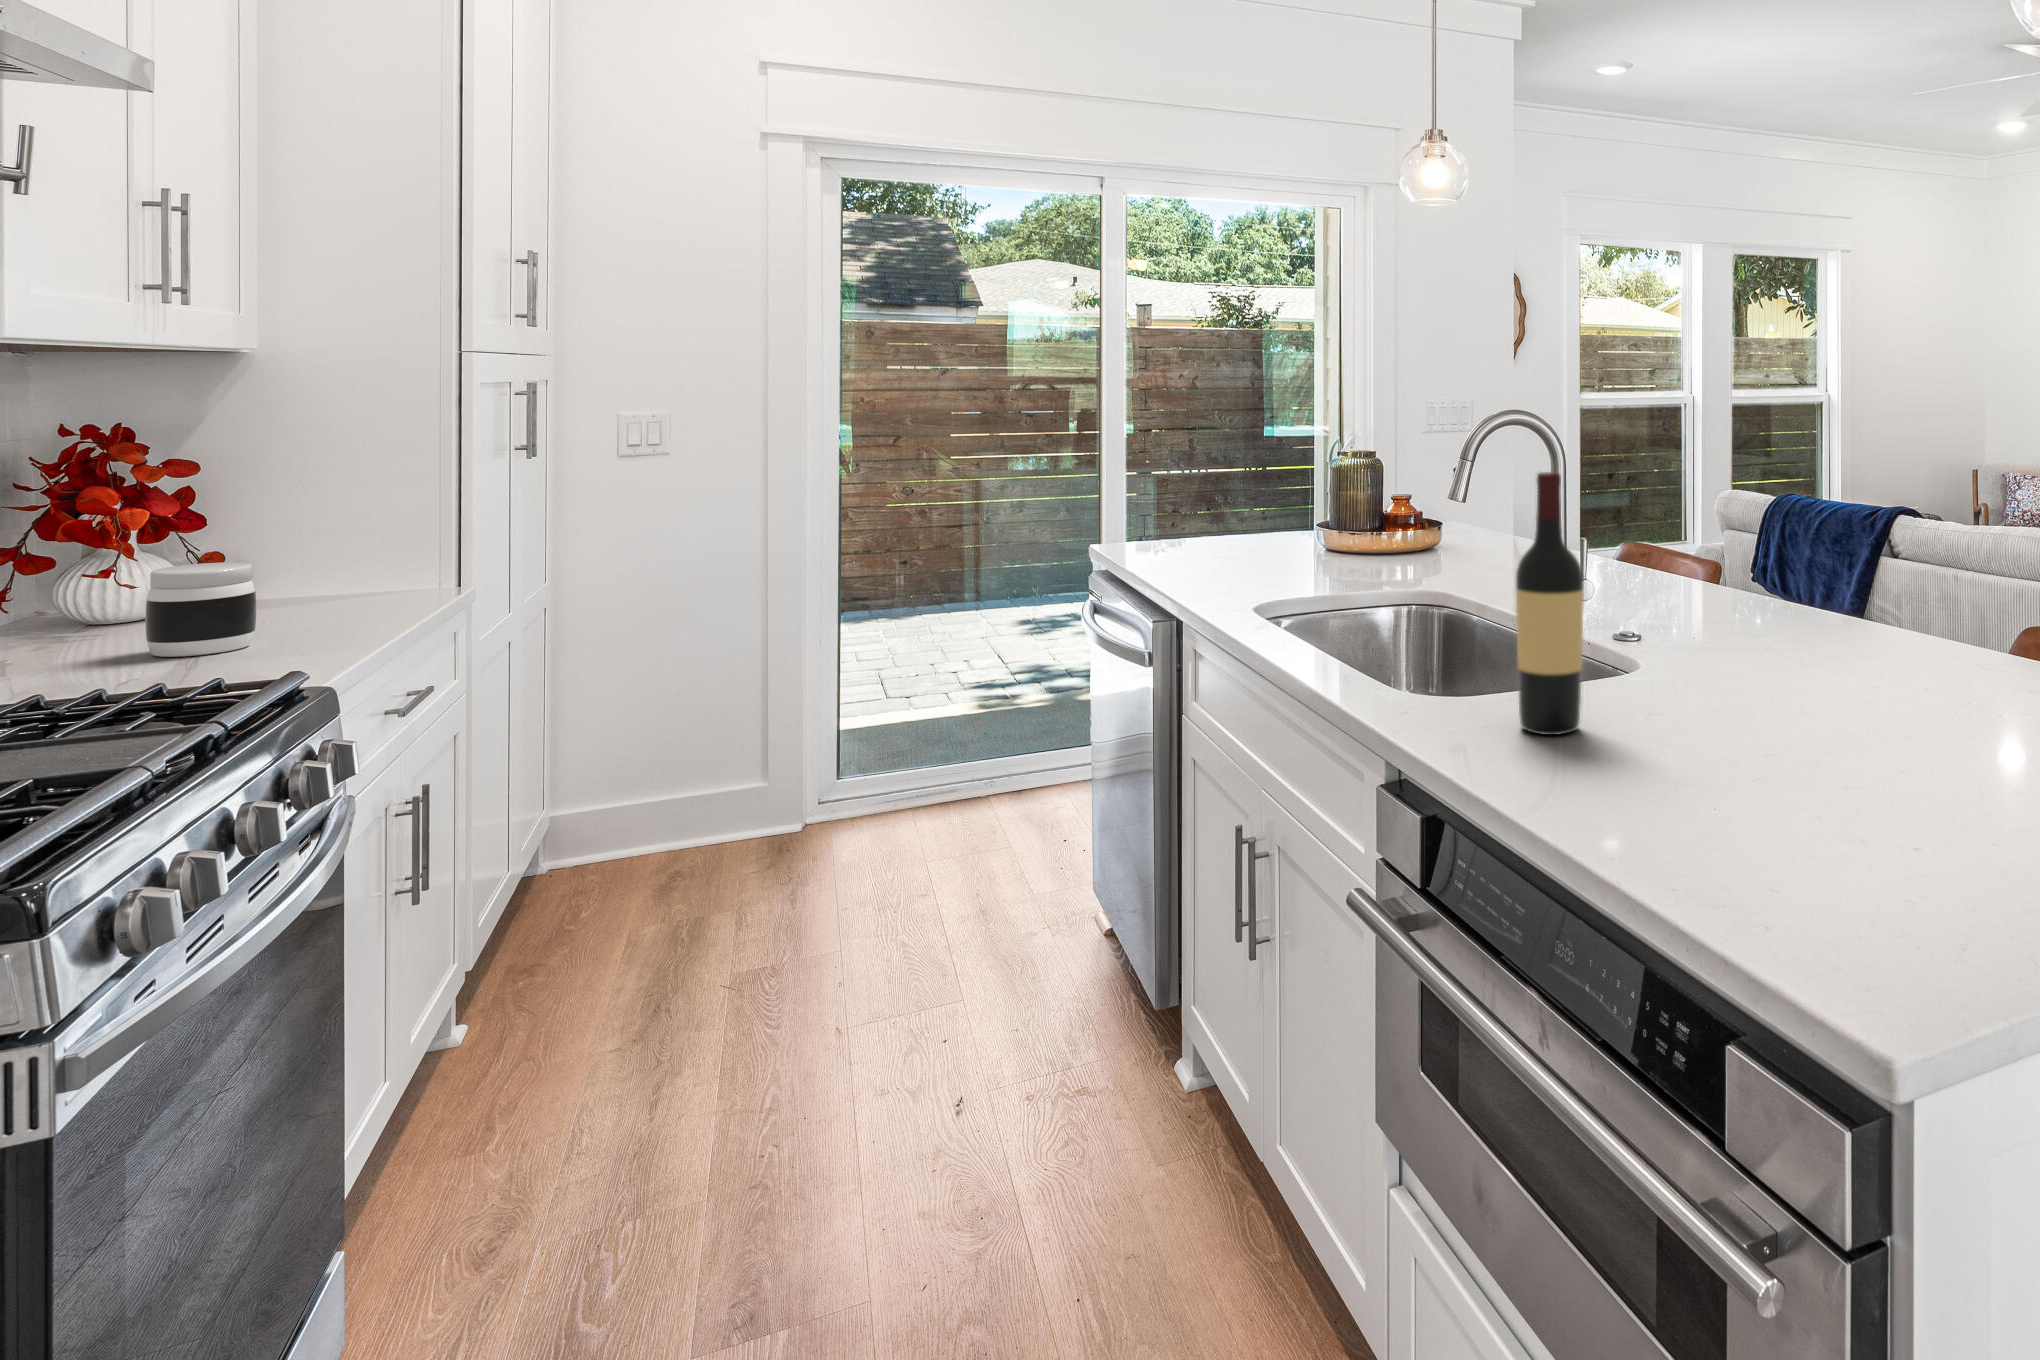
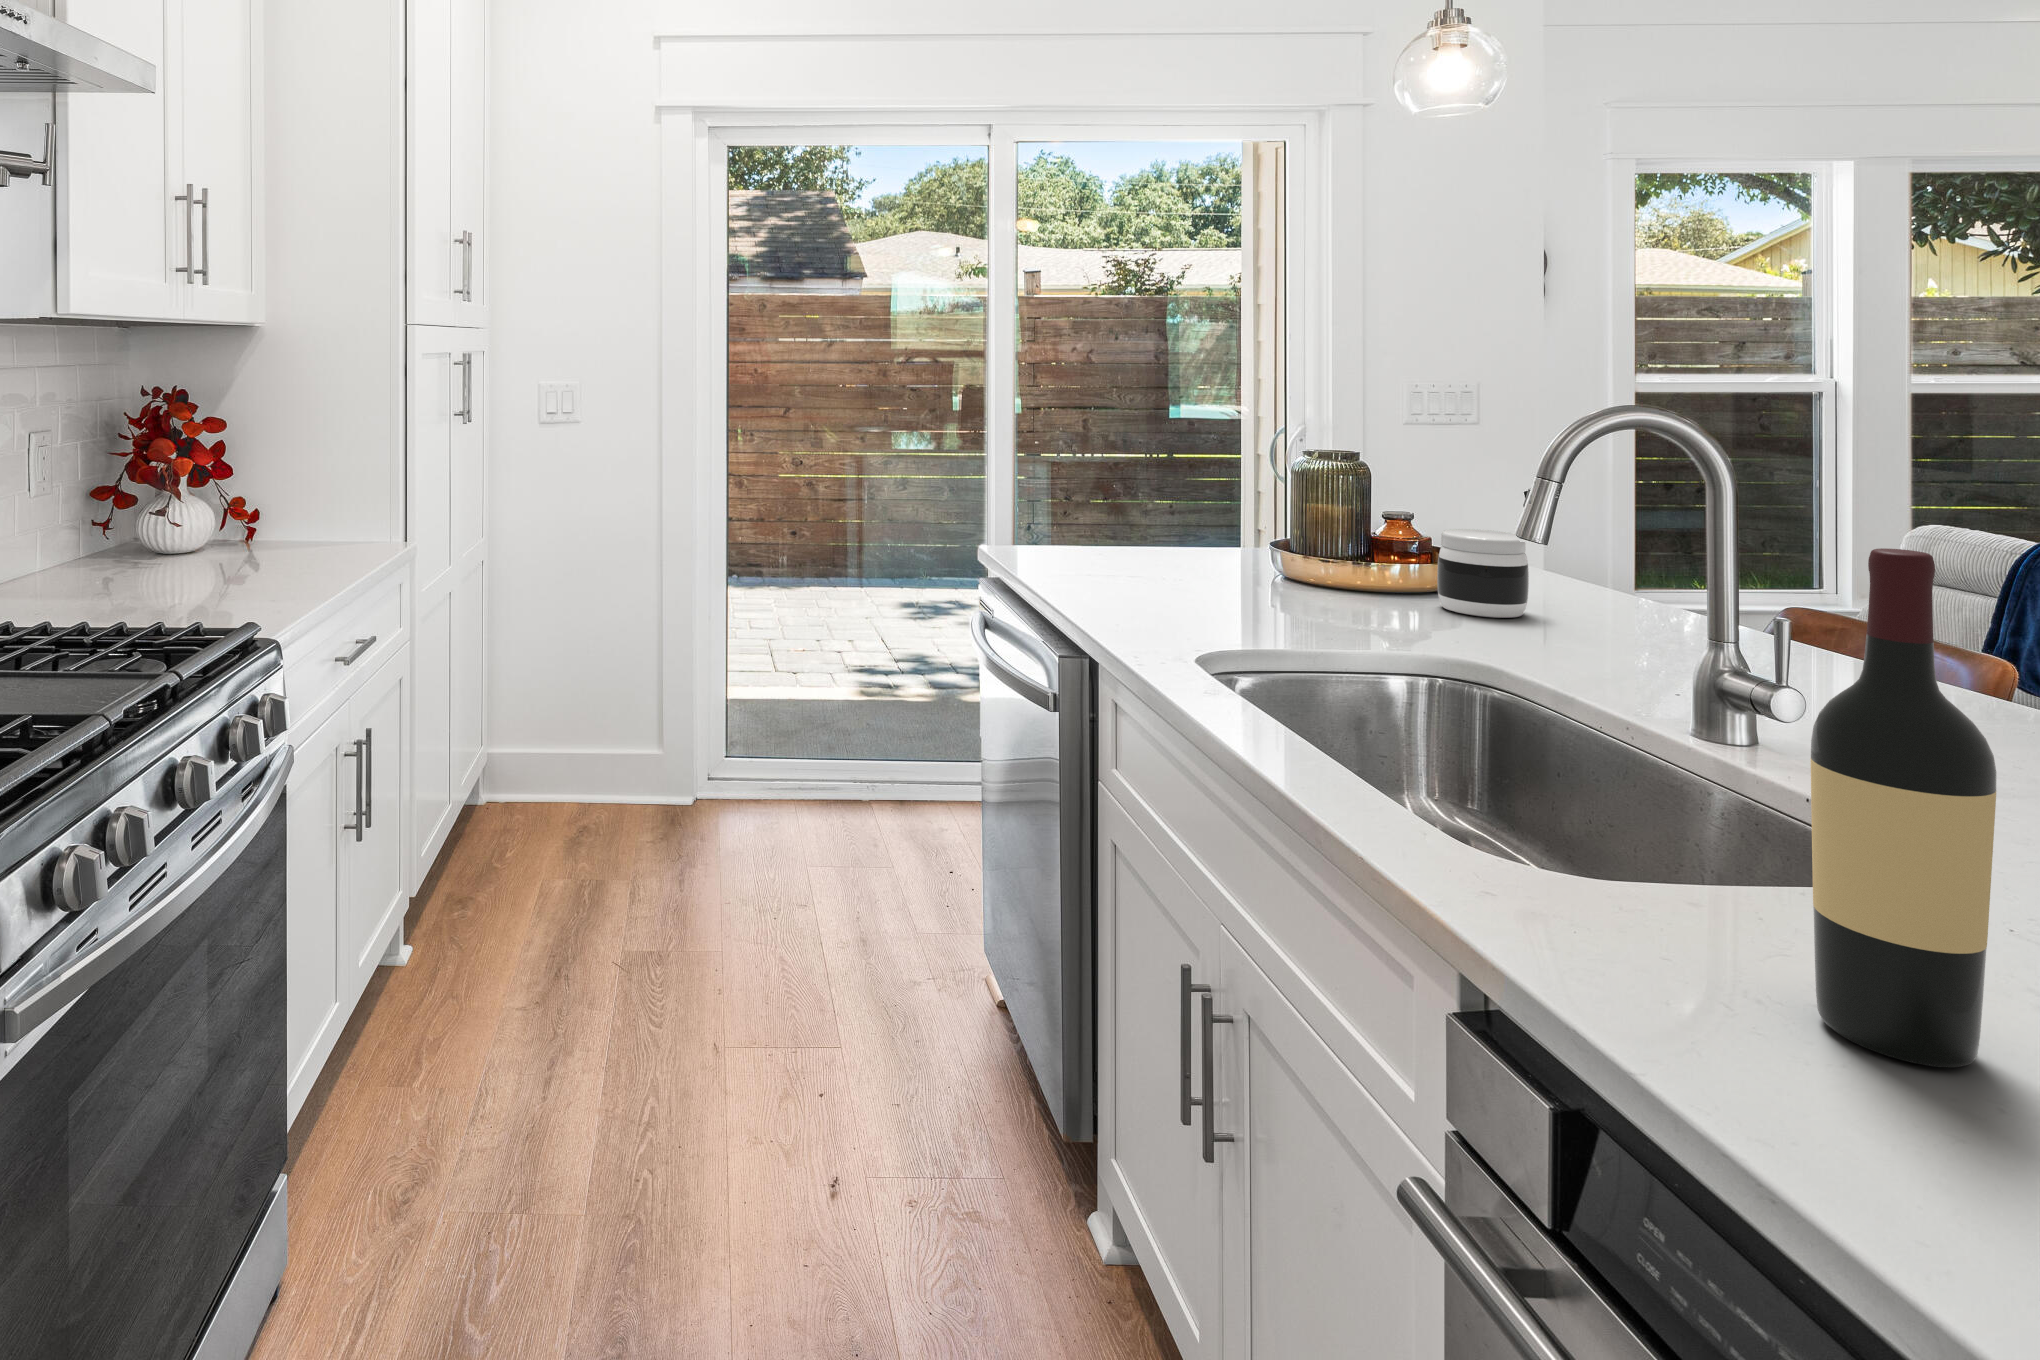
jar: present [145,562,256,657] -> present [1437,529,1529,618]

